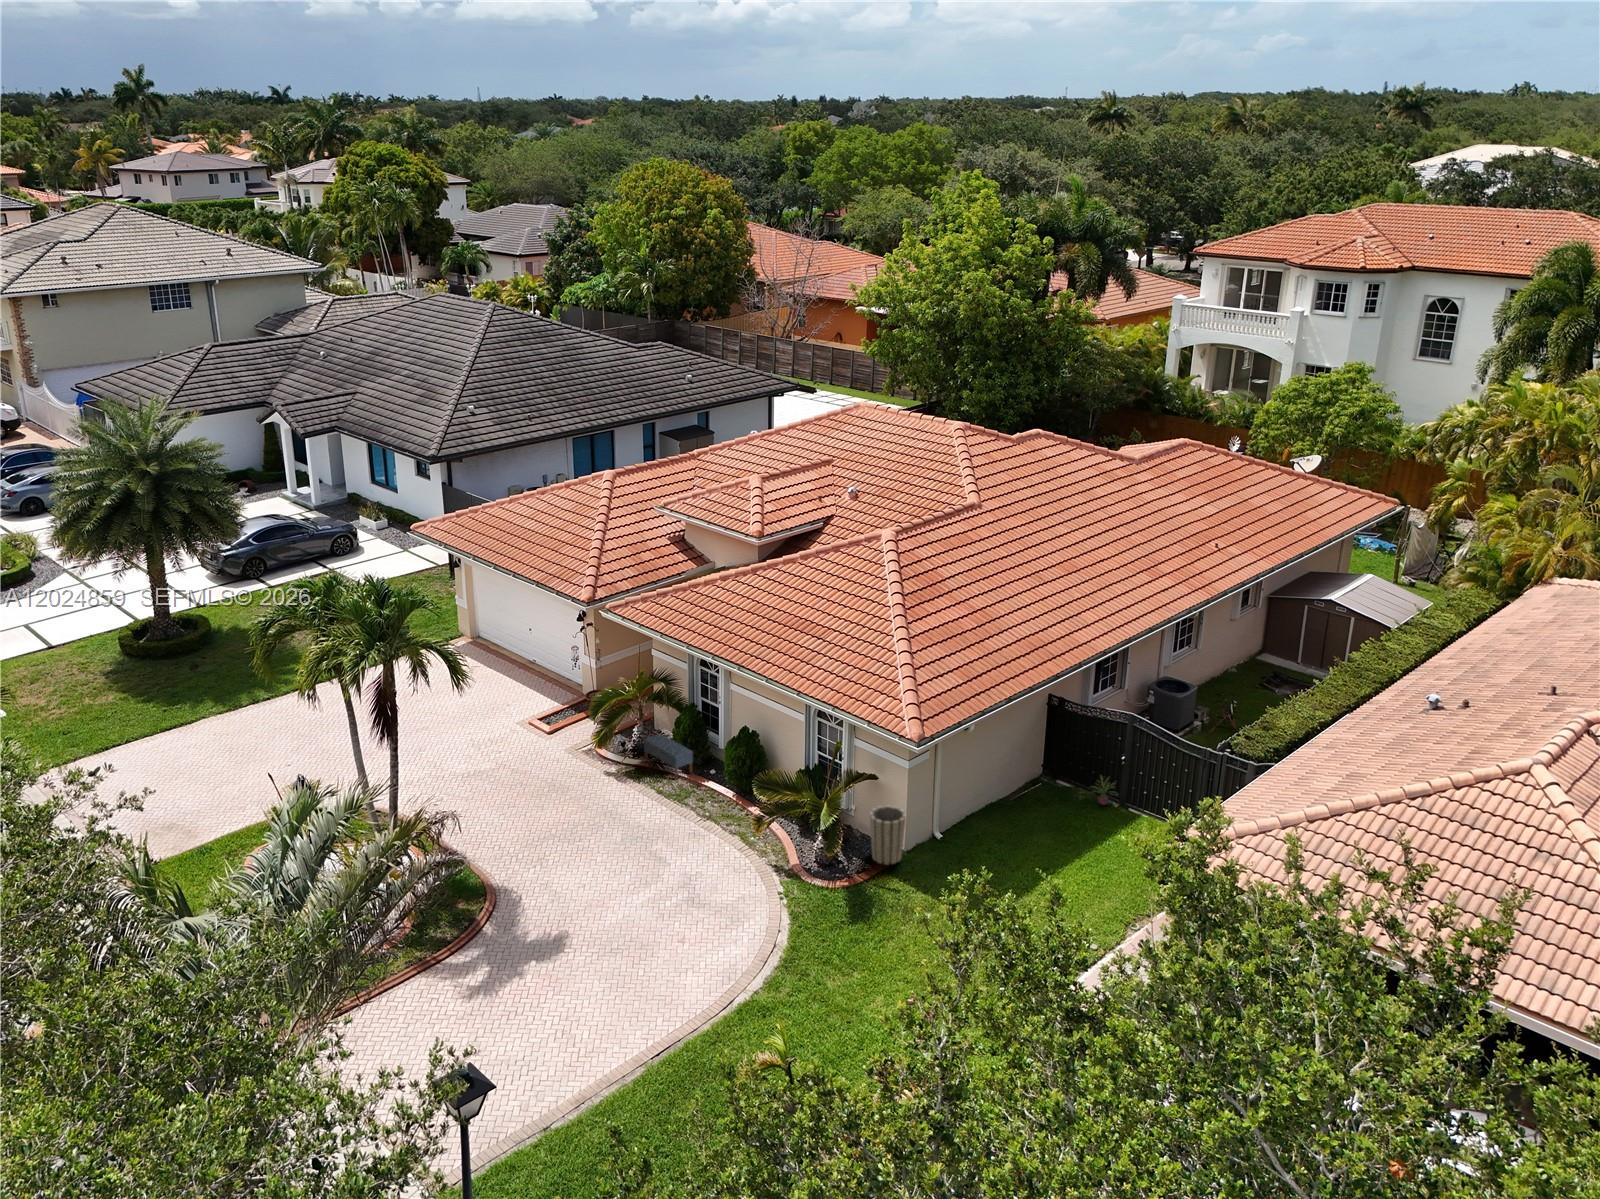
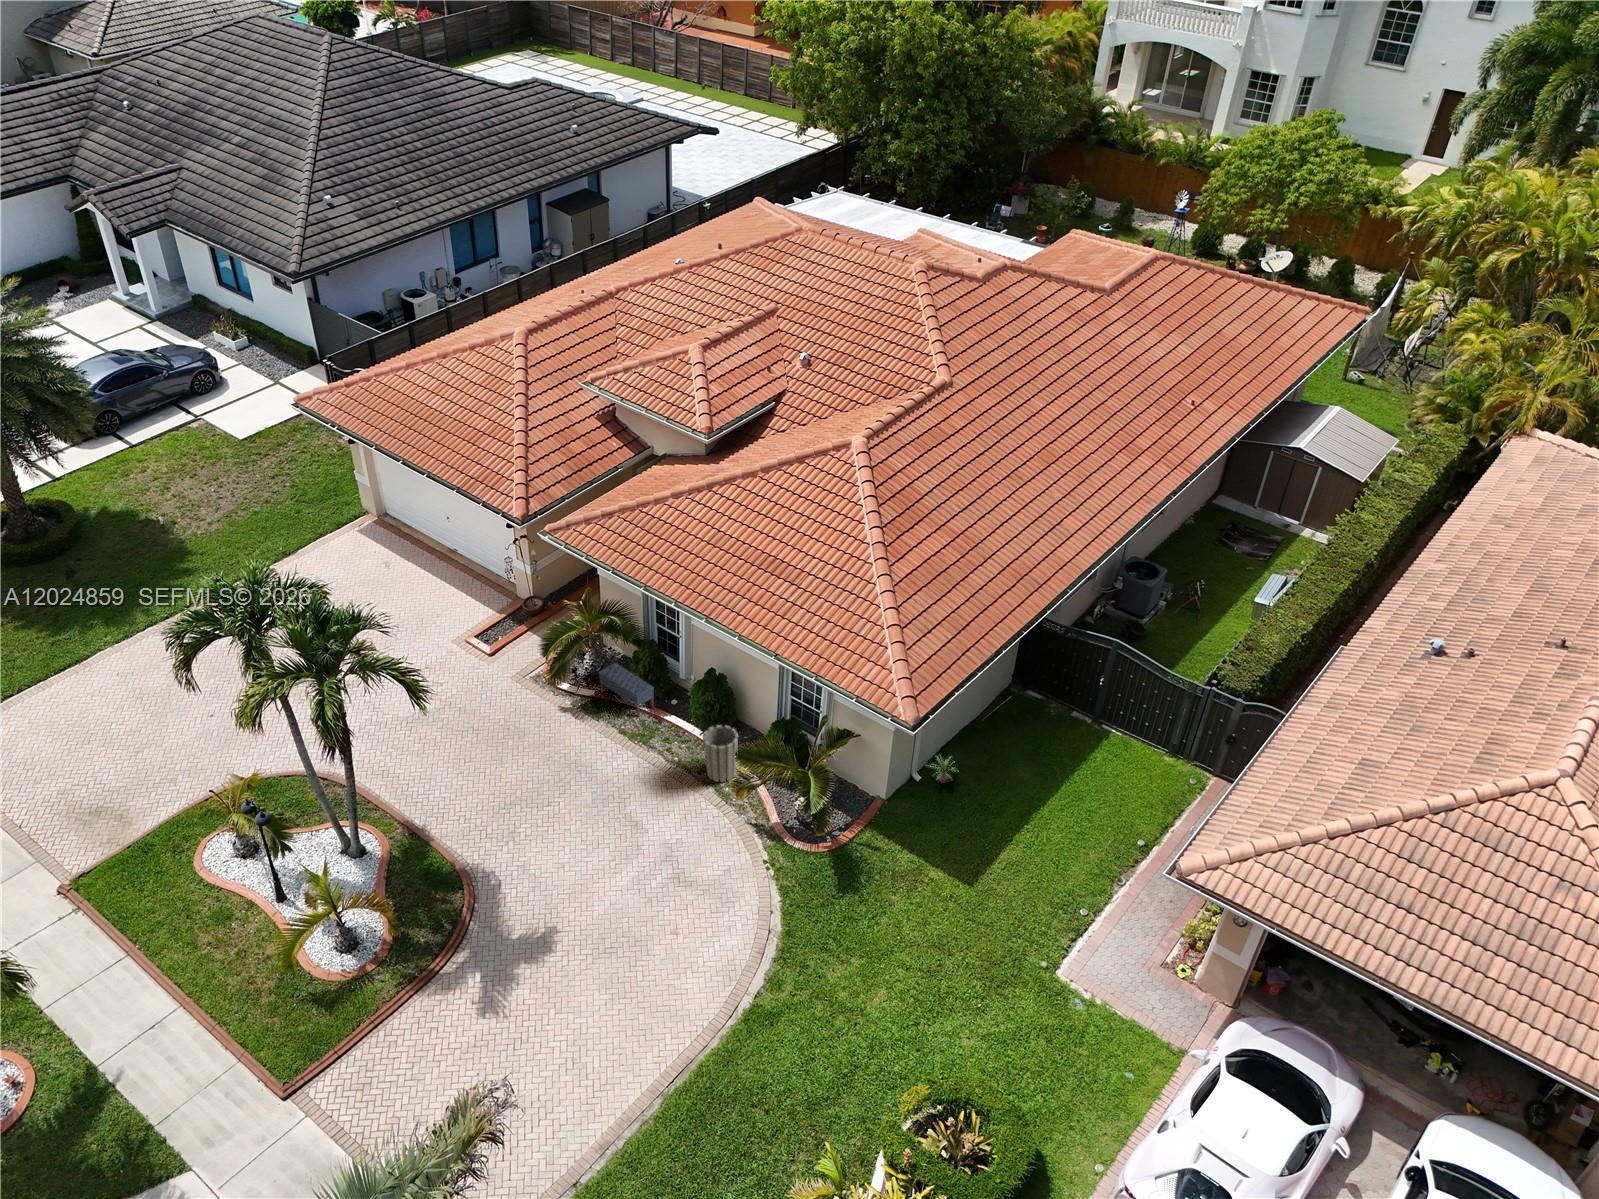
decorative plant: present [1096,777,1109,805] -> present [930,756,954,783]
trash can: present [870,806,906,865] -> present [703,725,738,782]

